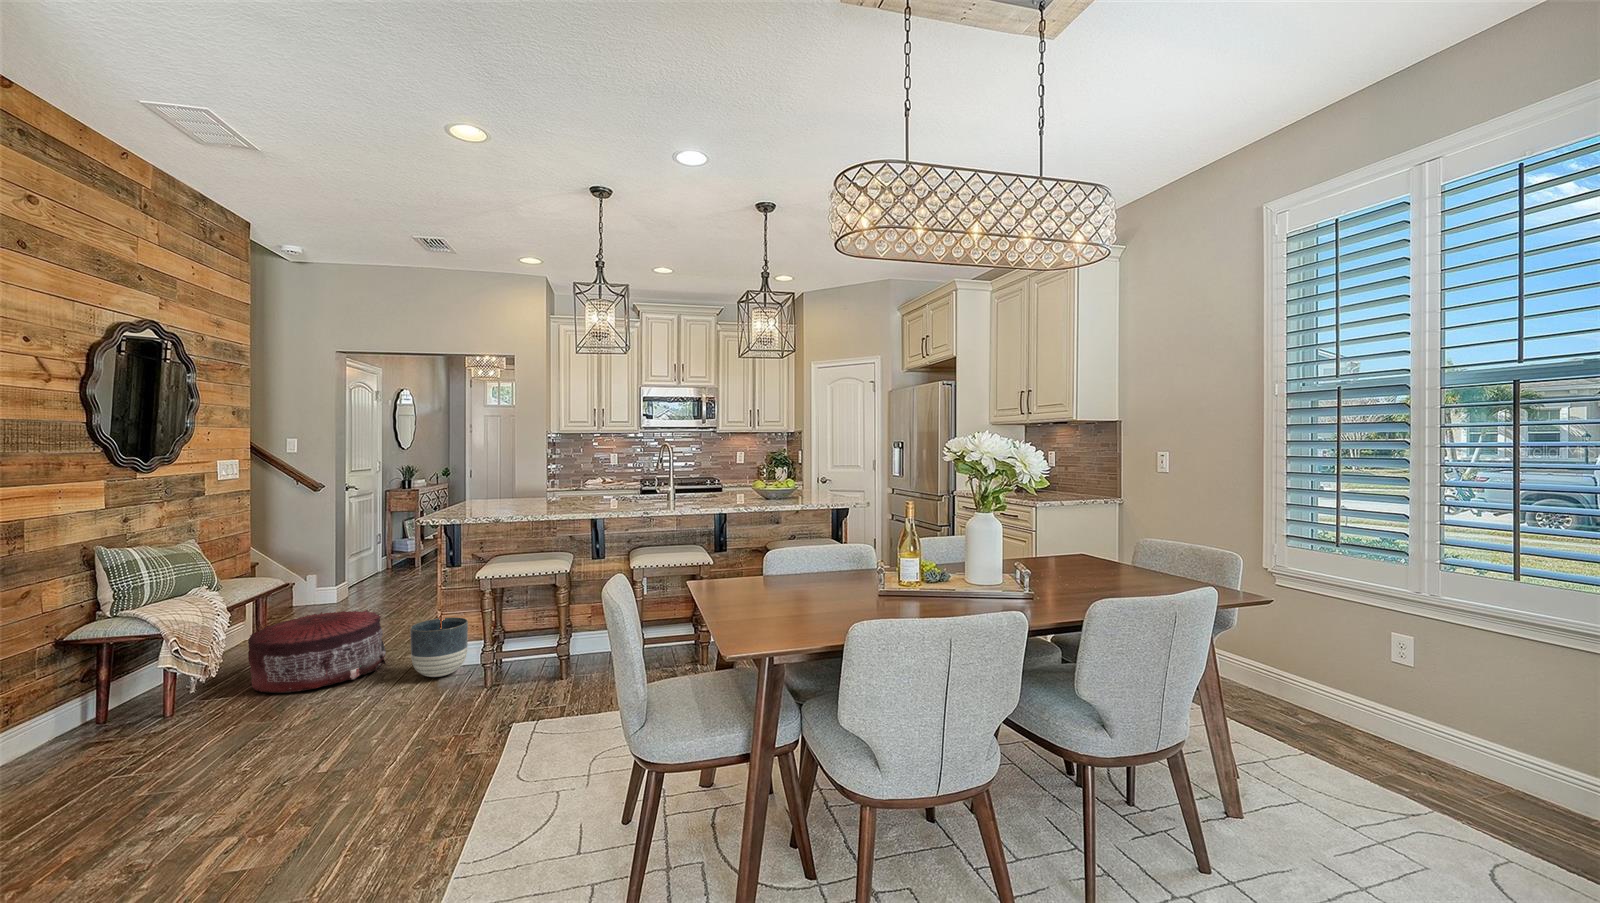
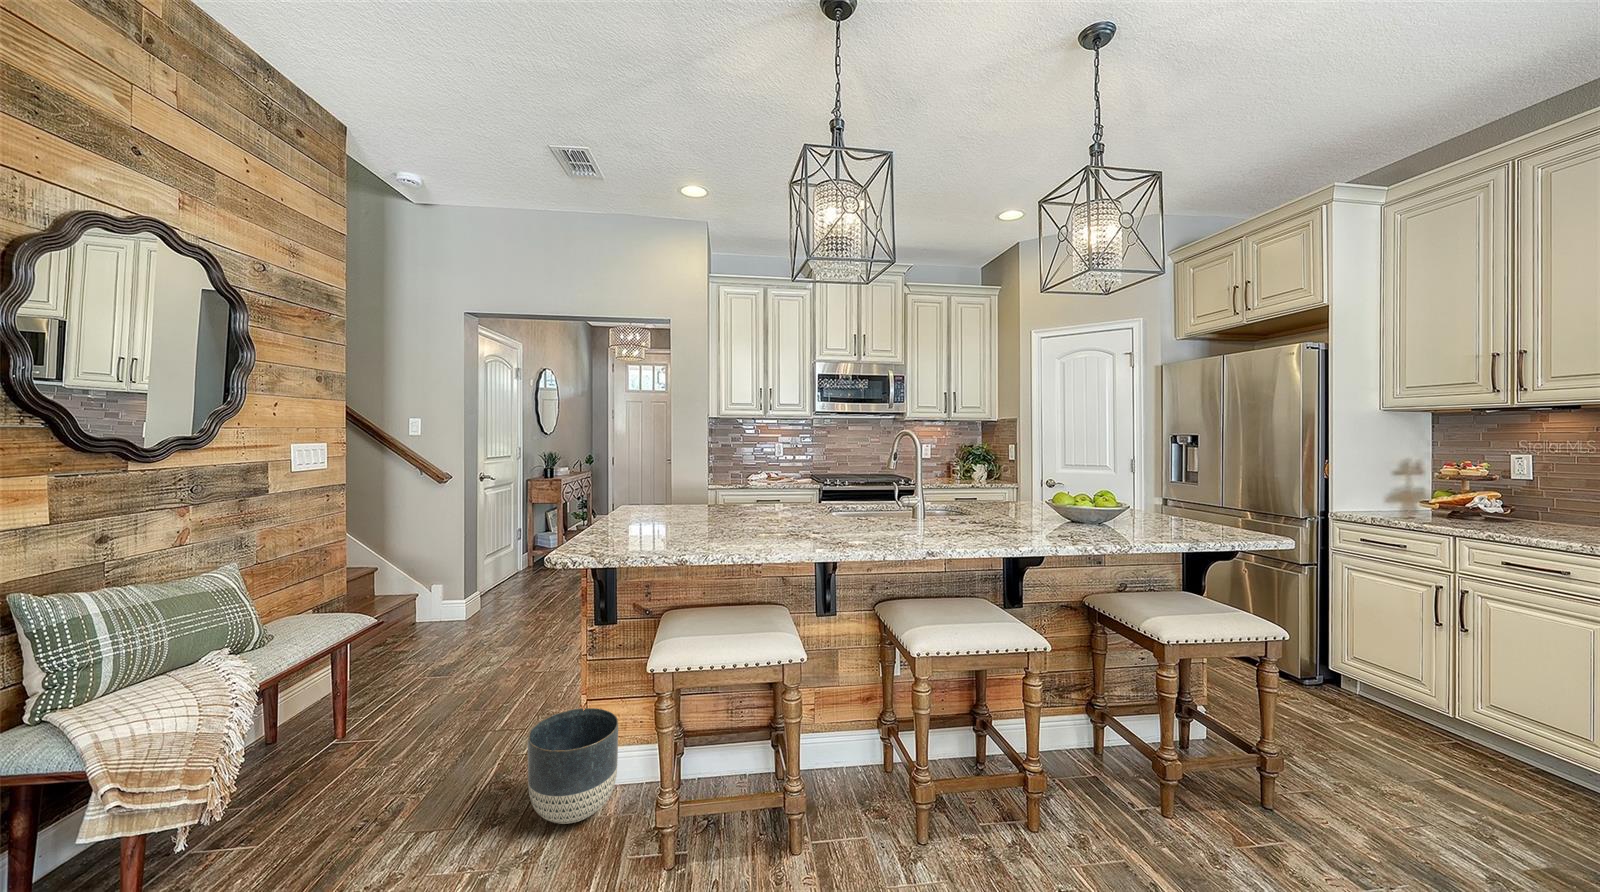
pouf: present [248,610,386,693] -> none [279,675,496,844]

